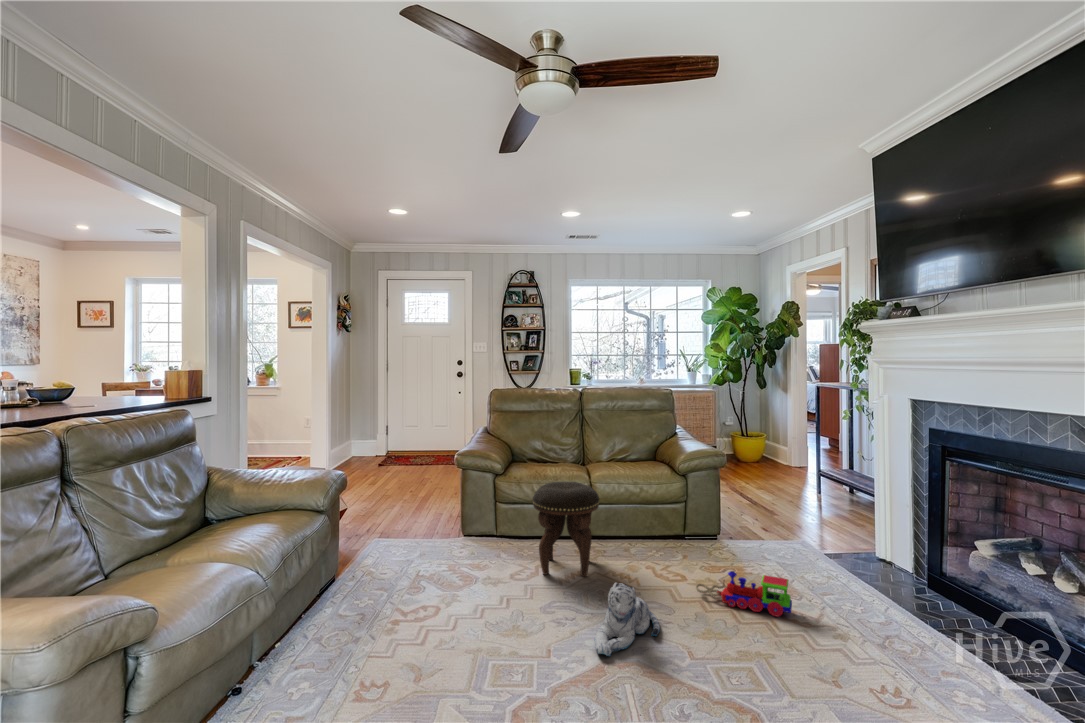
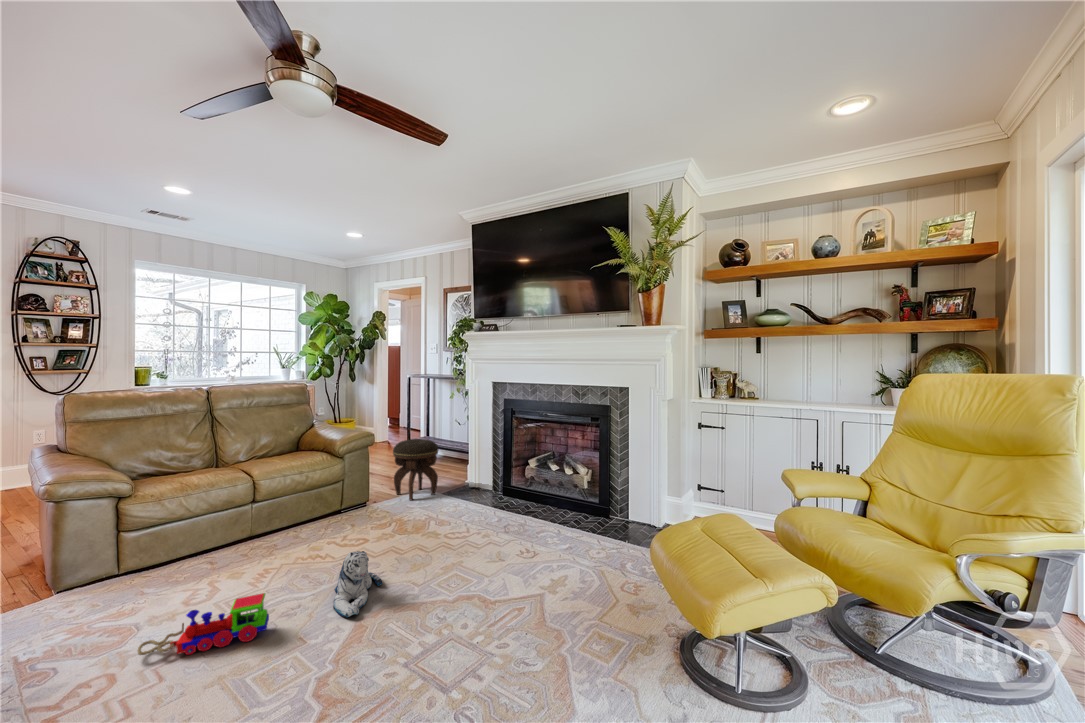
footstool: present [533,482,599,577] -> present [393,439,439,500]
toy train: present [696,571,792,617] -> present [137,593,269,655]

